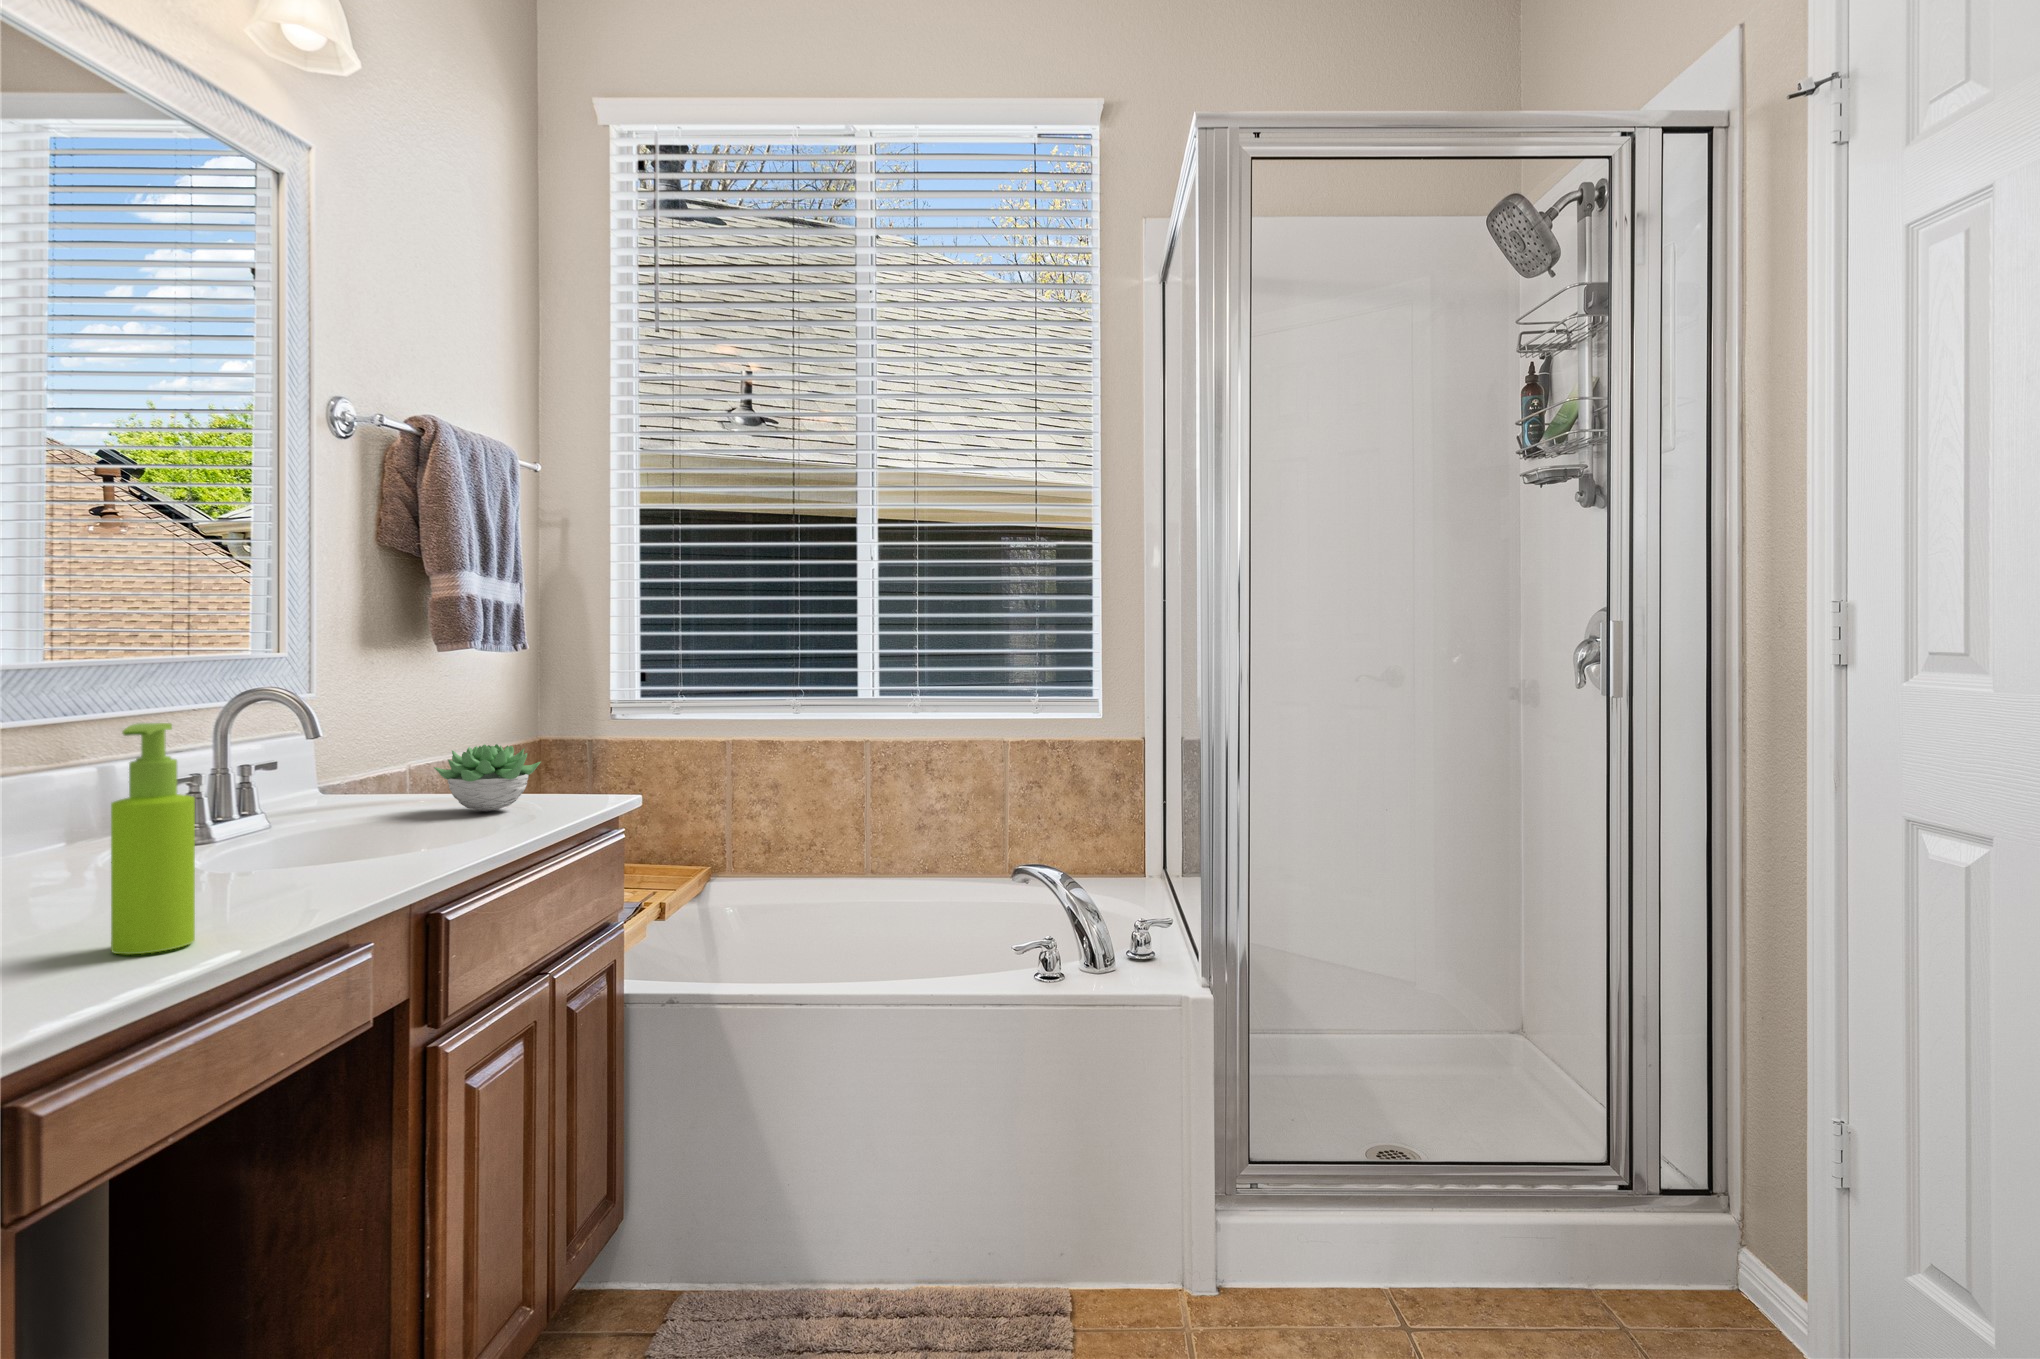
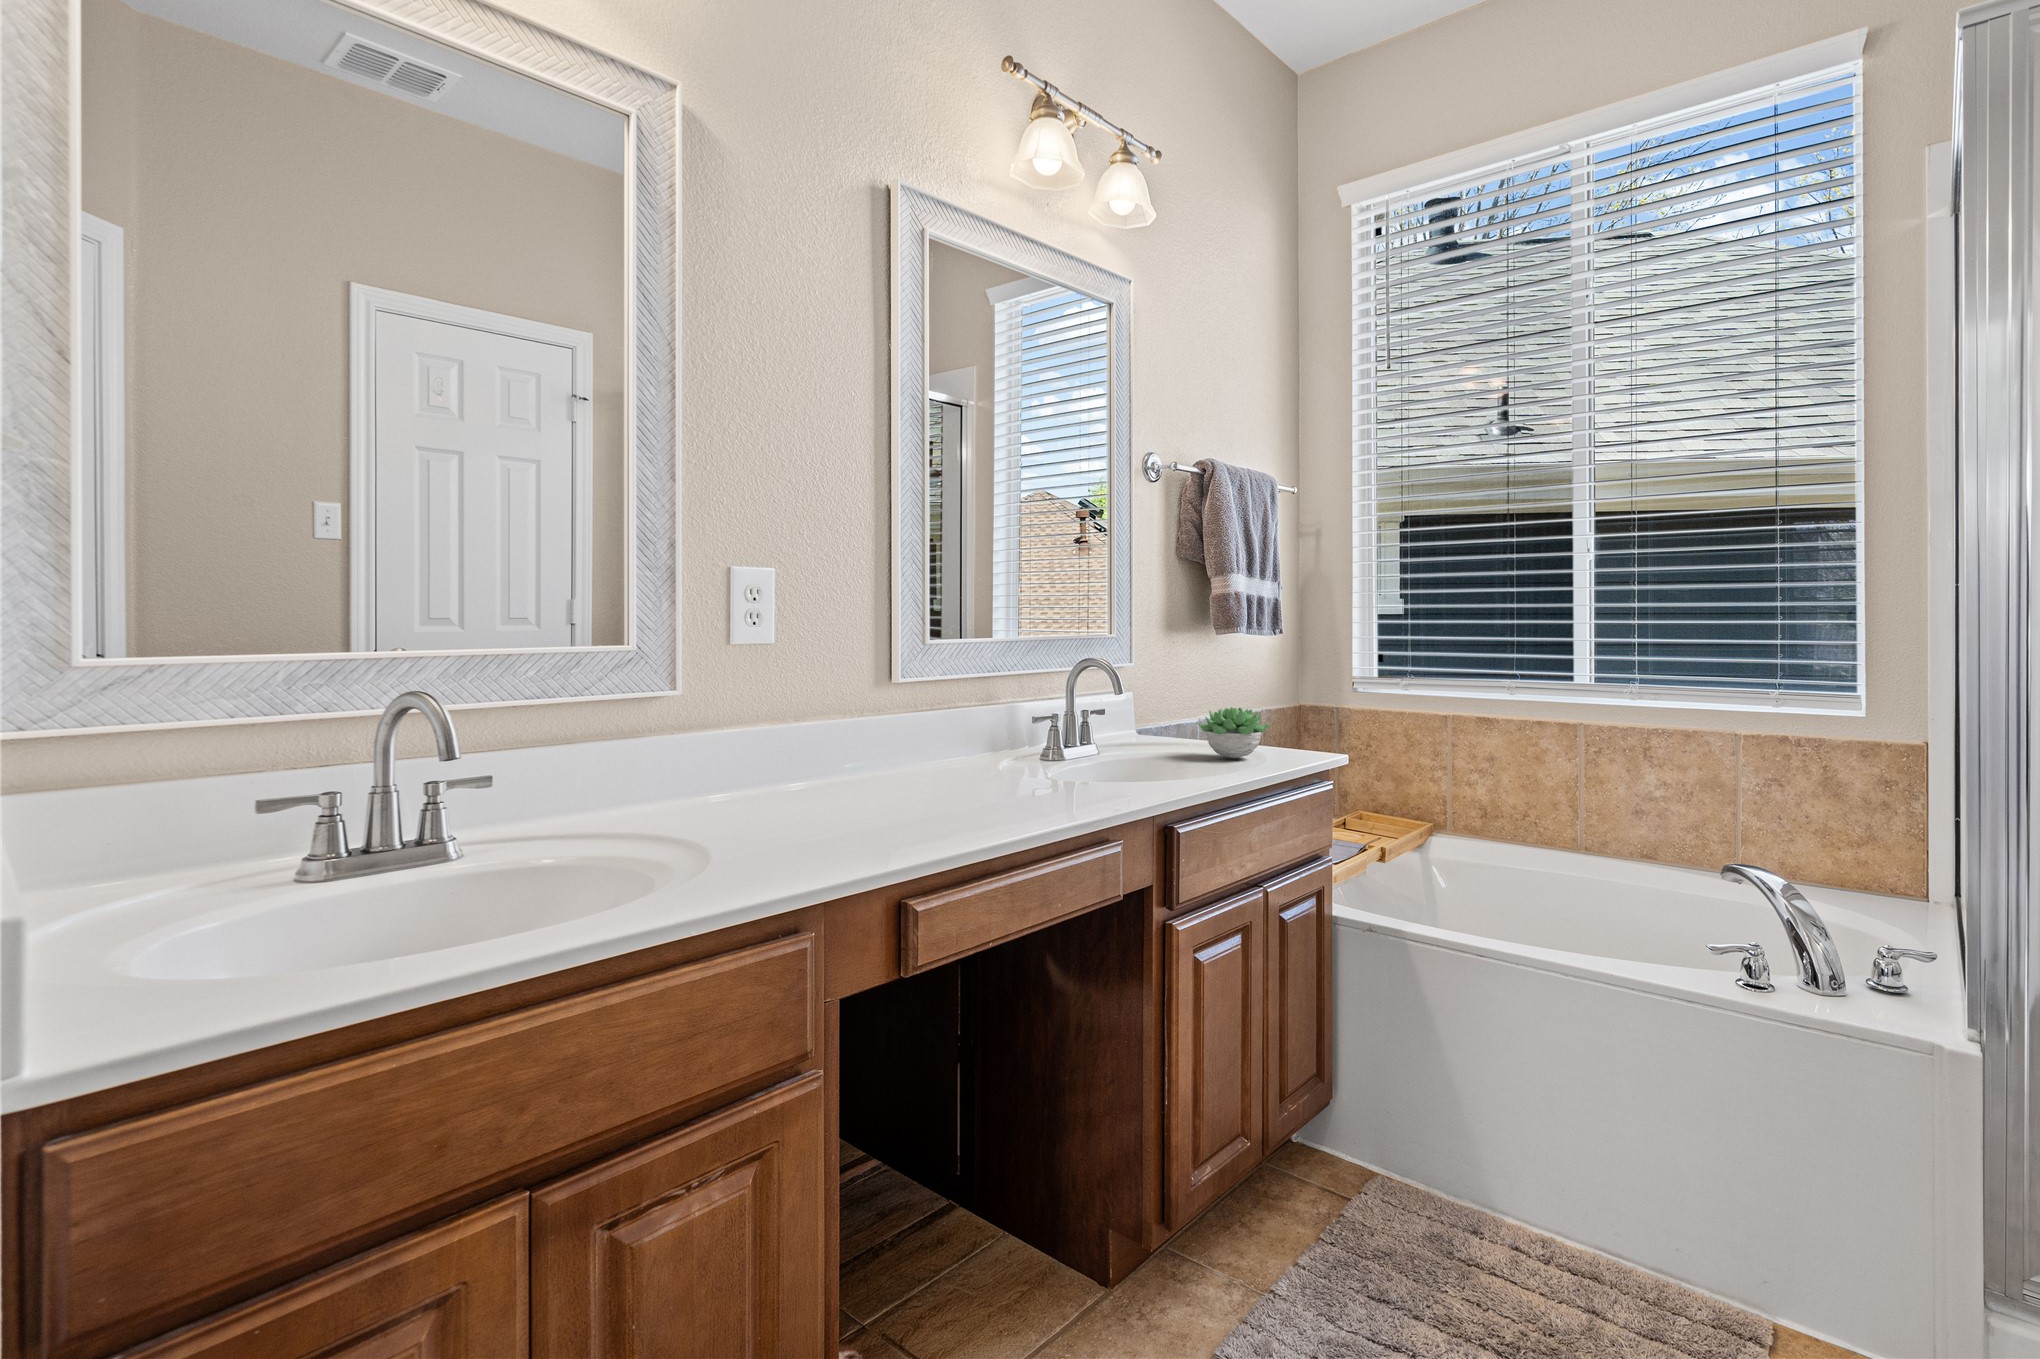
soap dispenser: present [111,723,195,954] -> none [977,677,1018,822]

